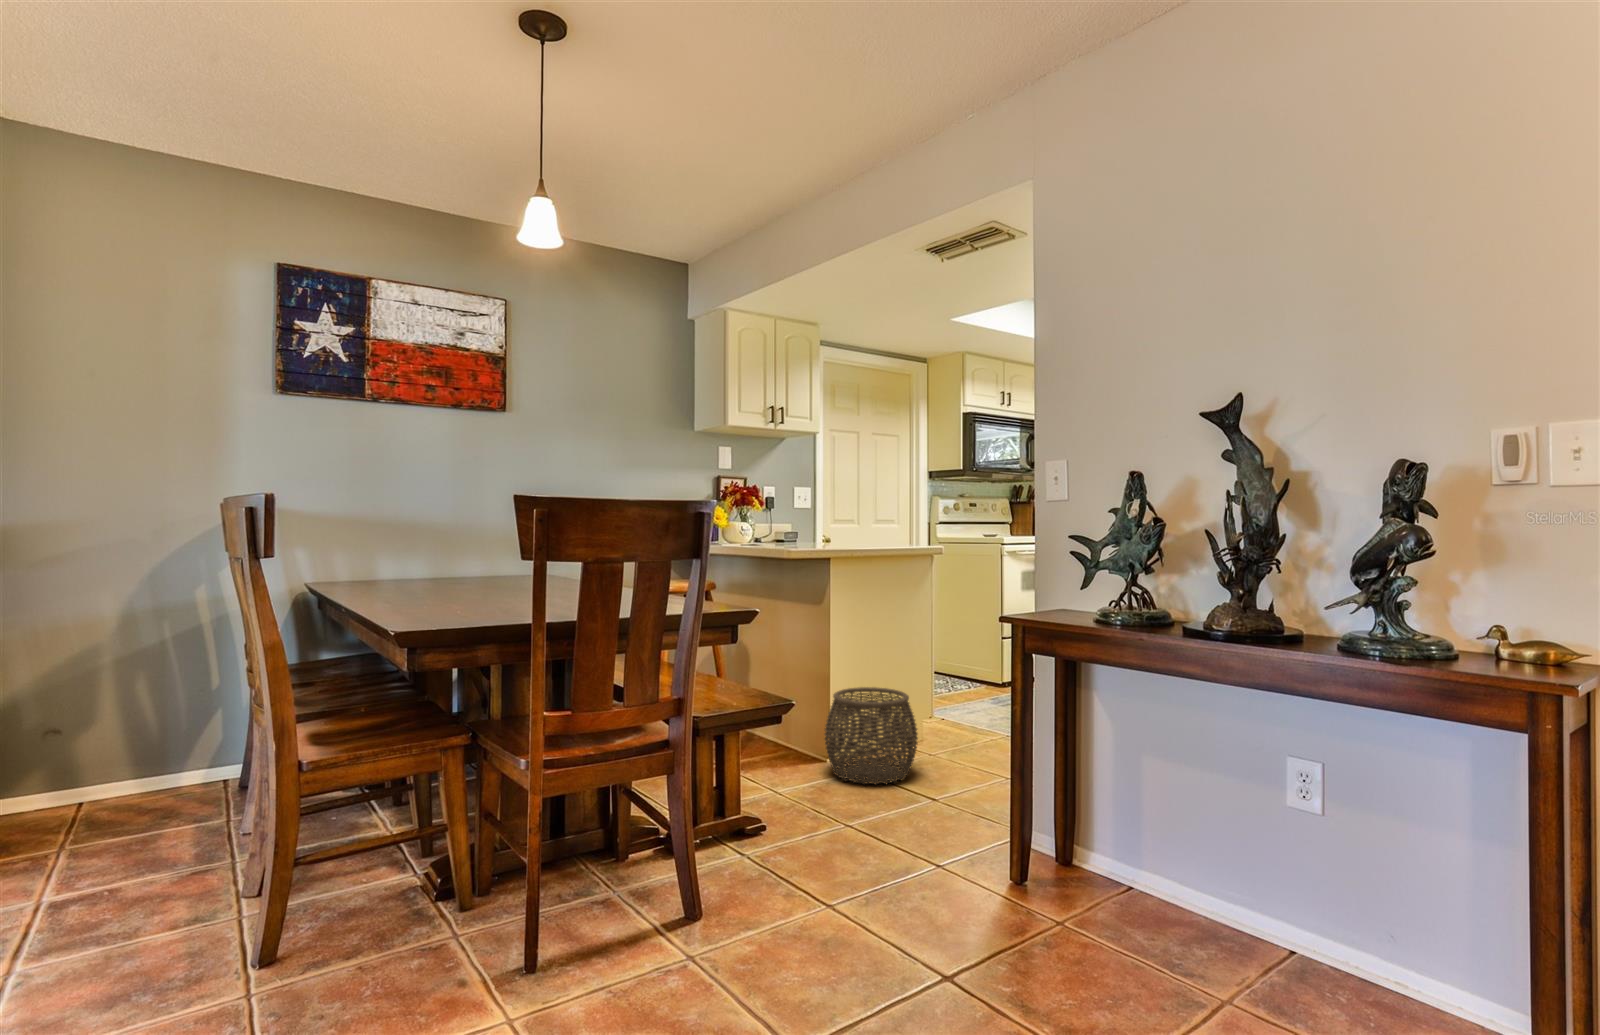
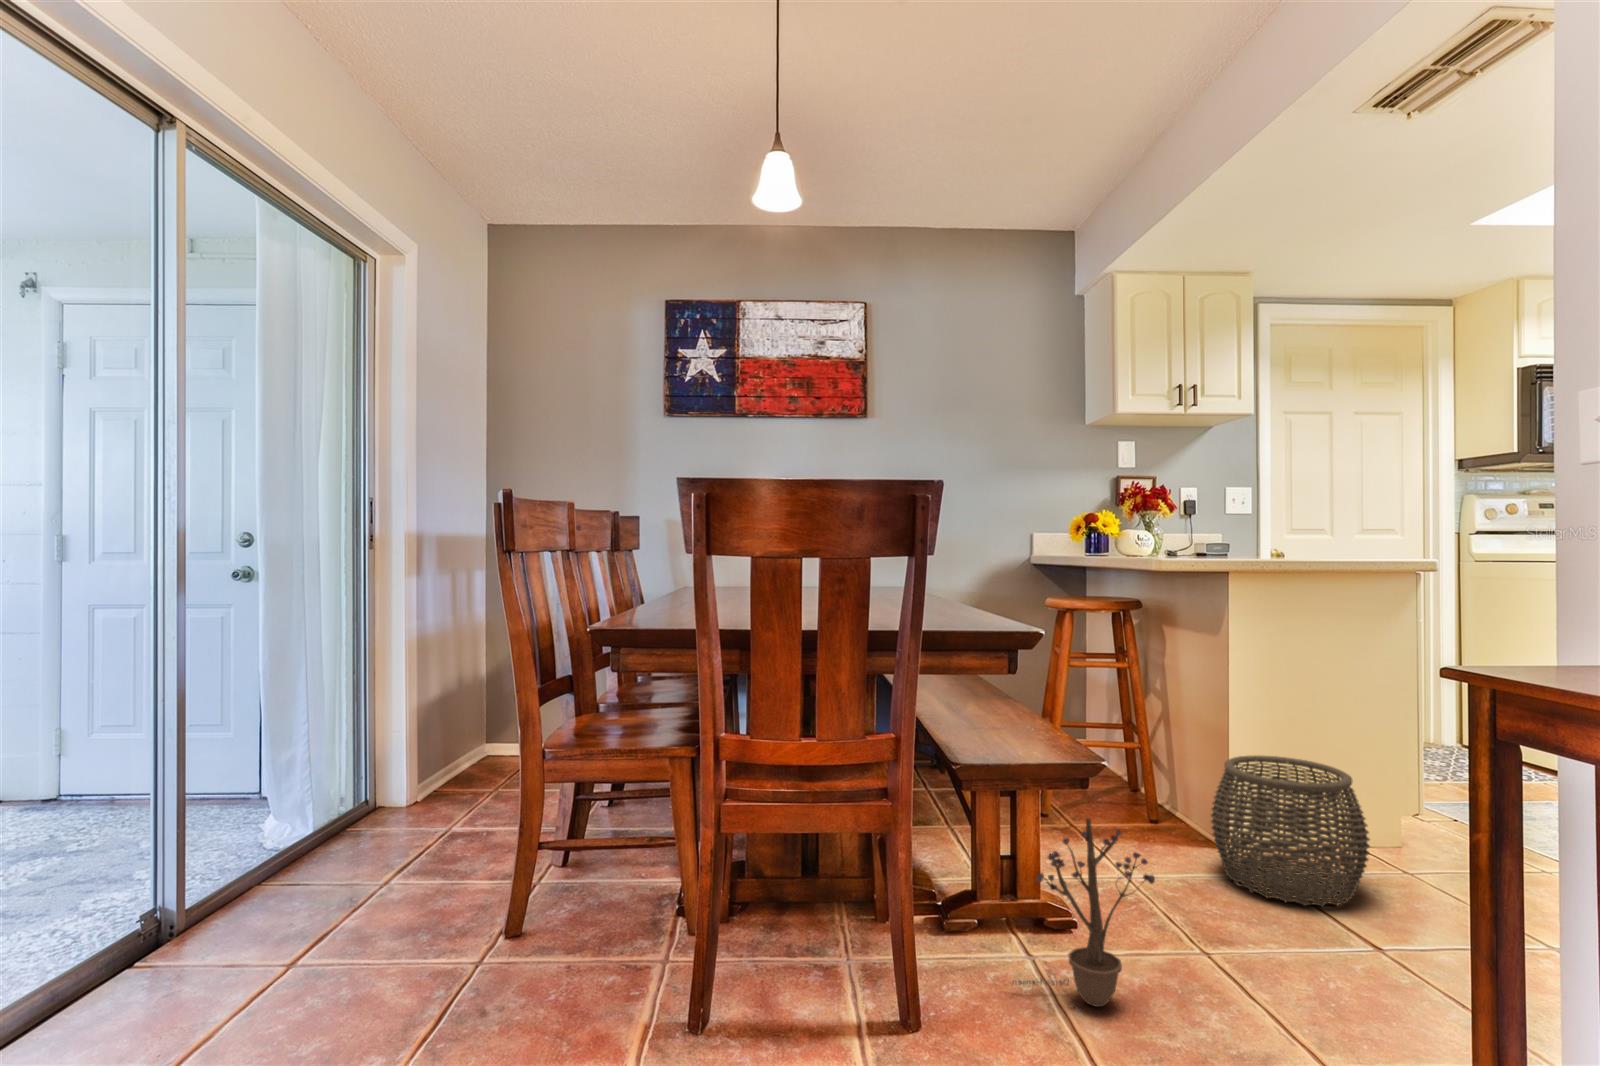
decorative plant: none [748,741,839,874] -> present [1013,818,1155,1007]

